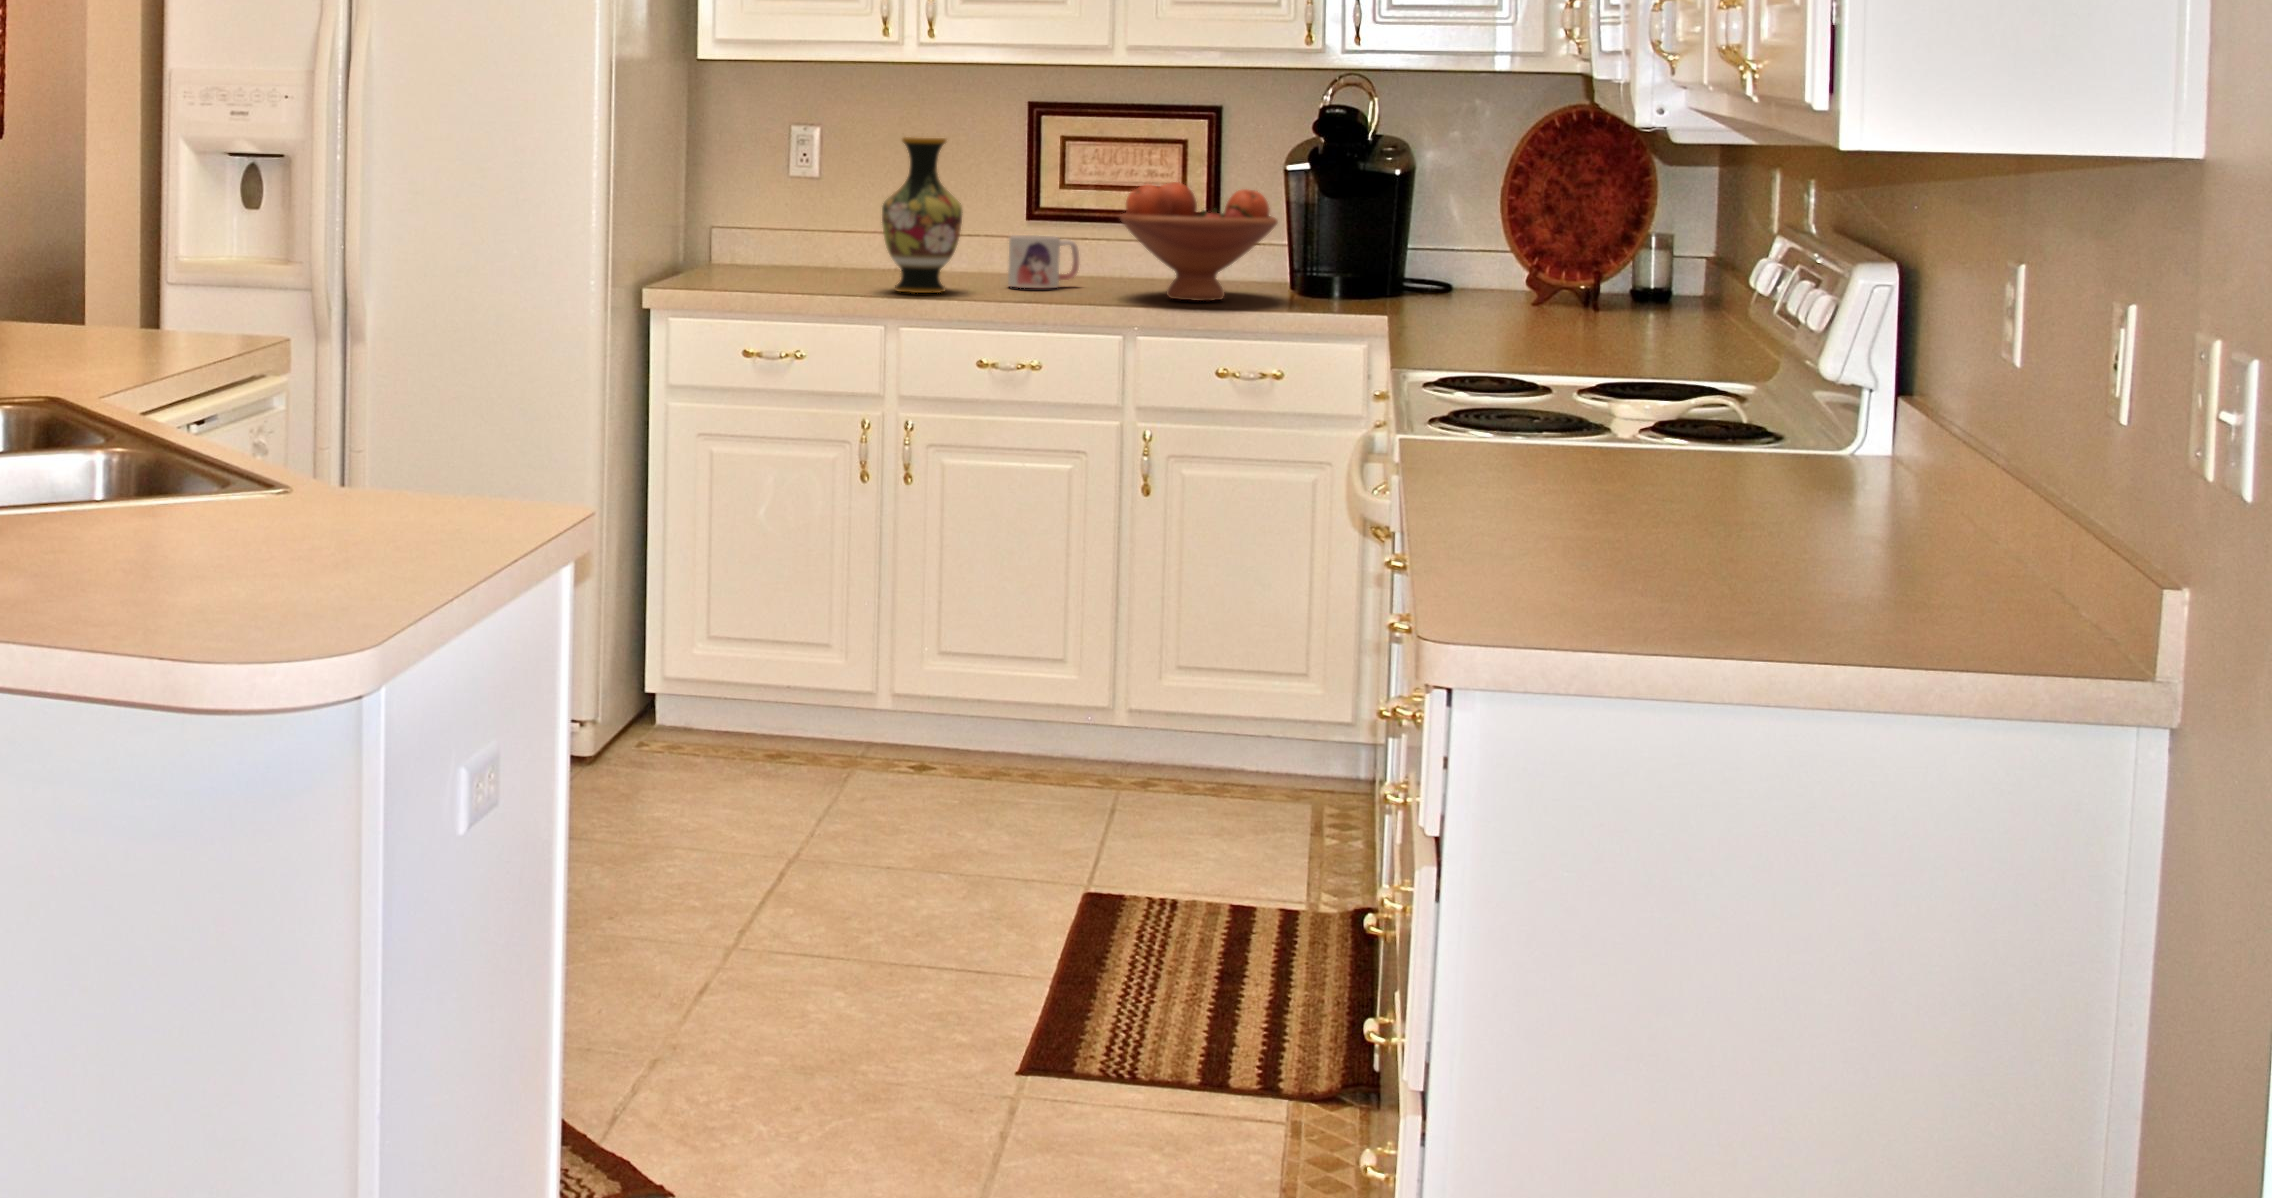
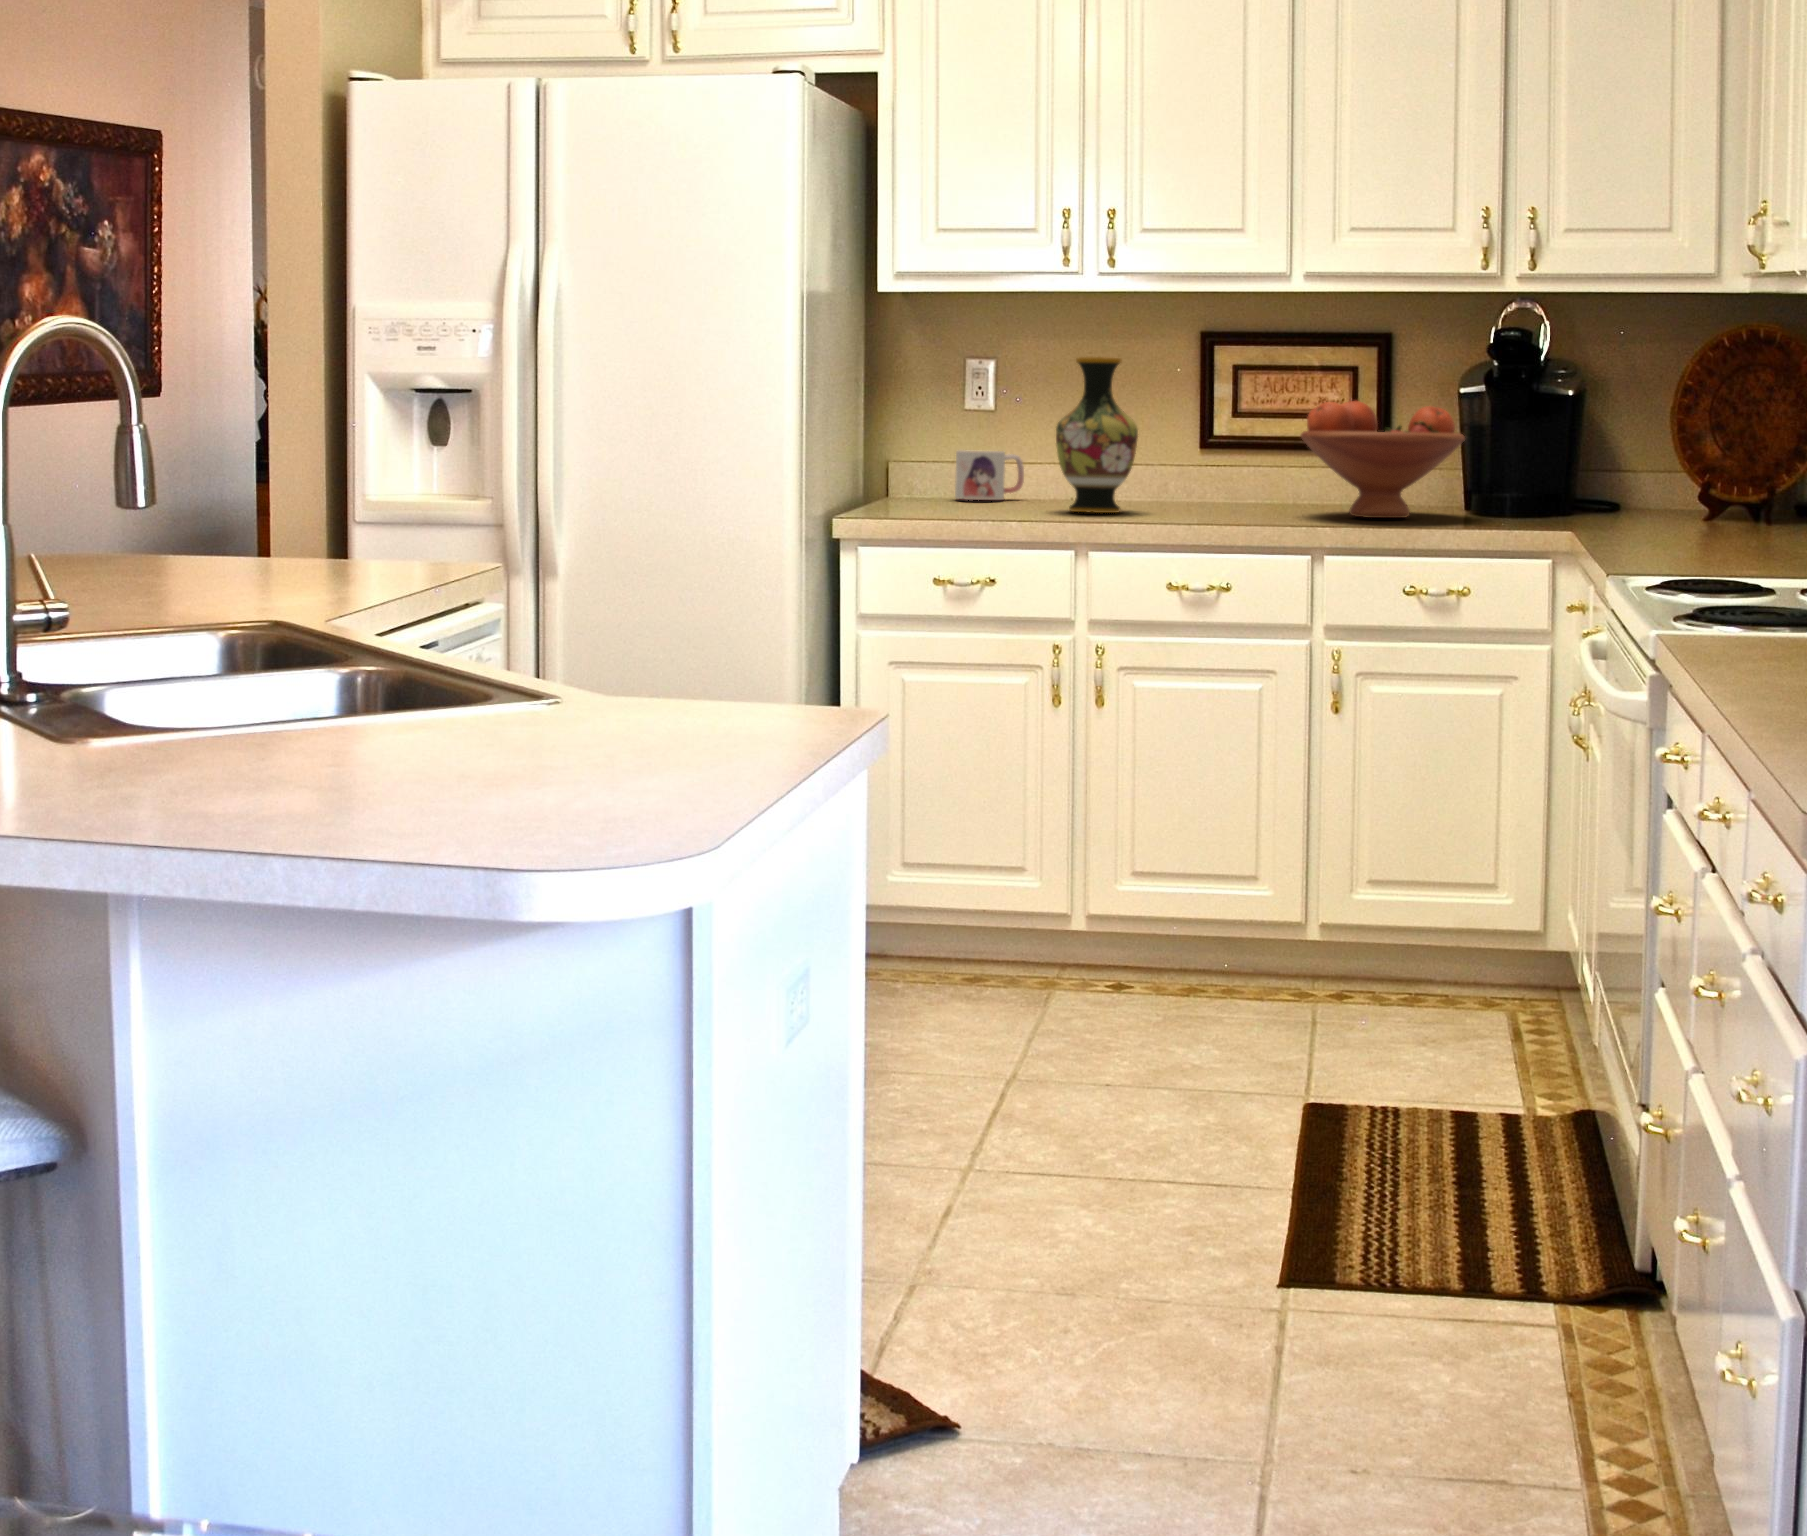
mug: present [1008,235,1079,288] -> present [955,450,1024,500]

